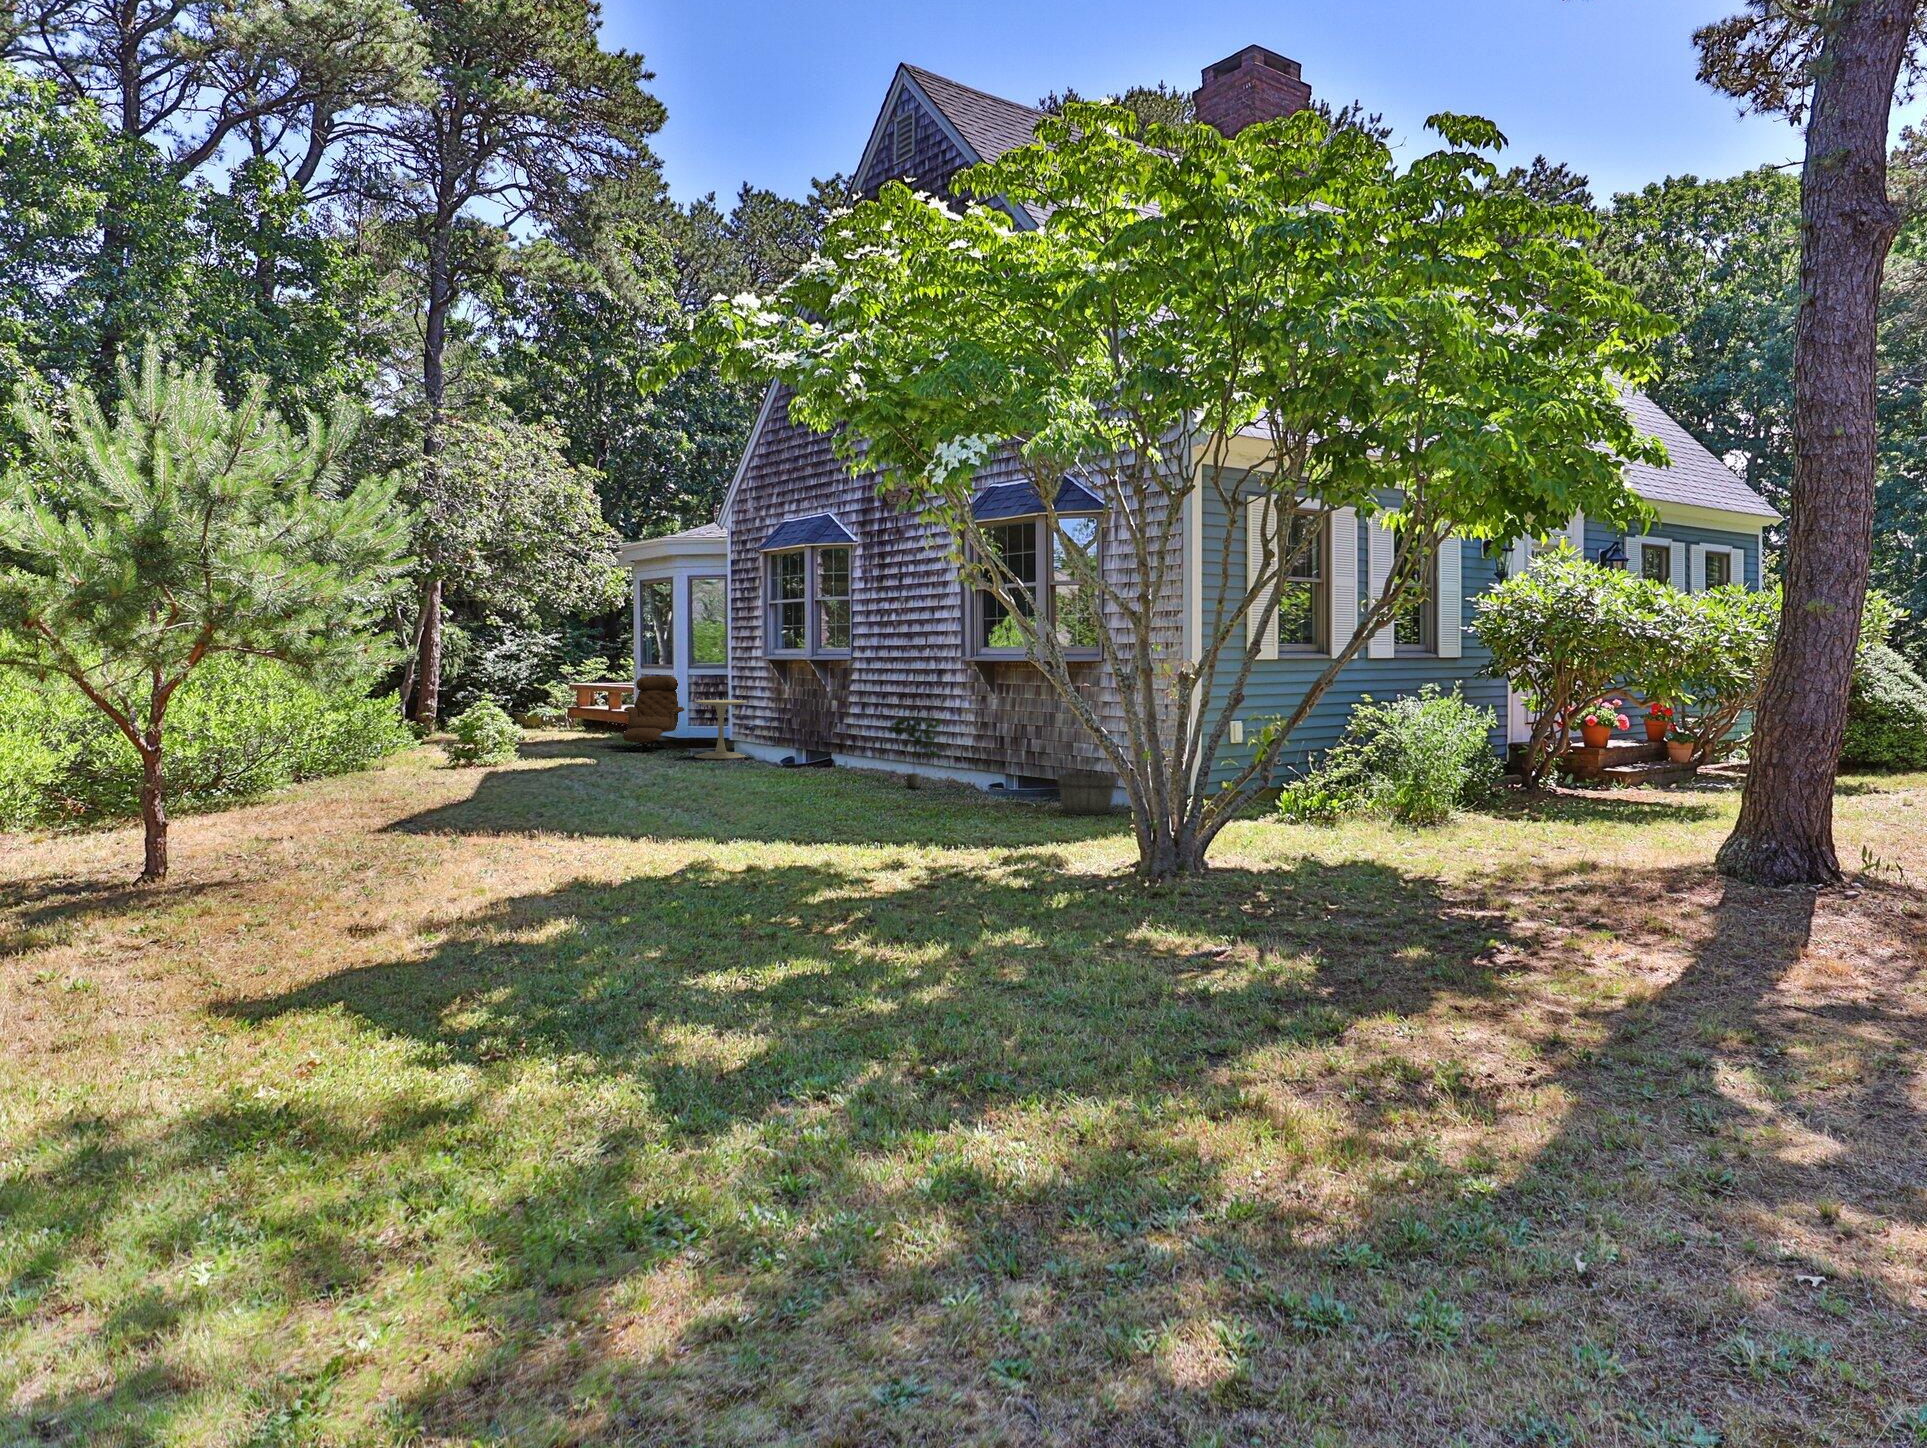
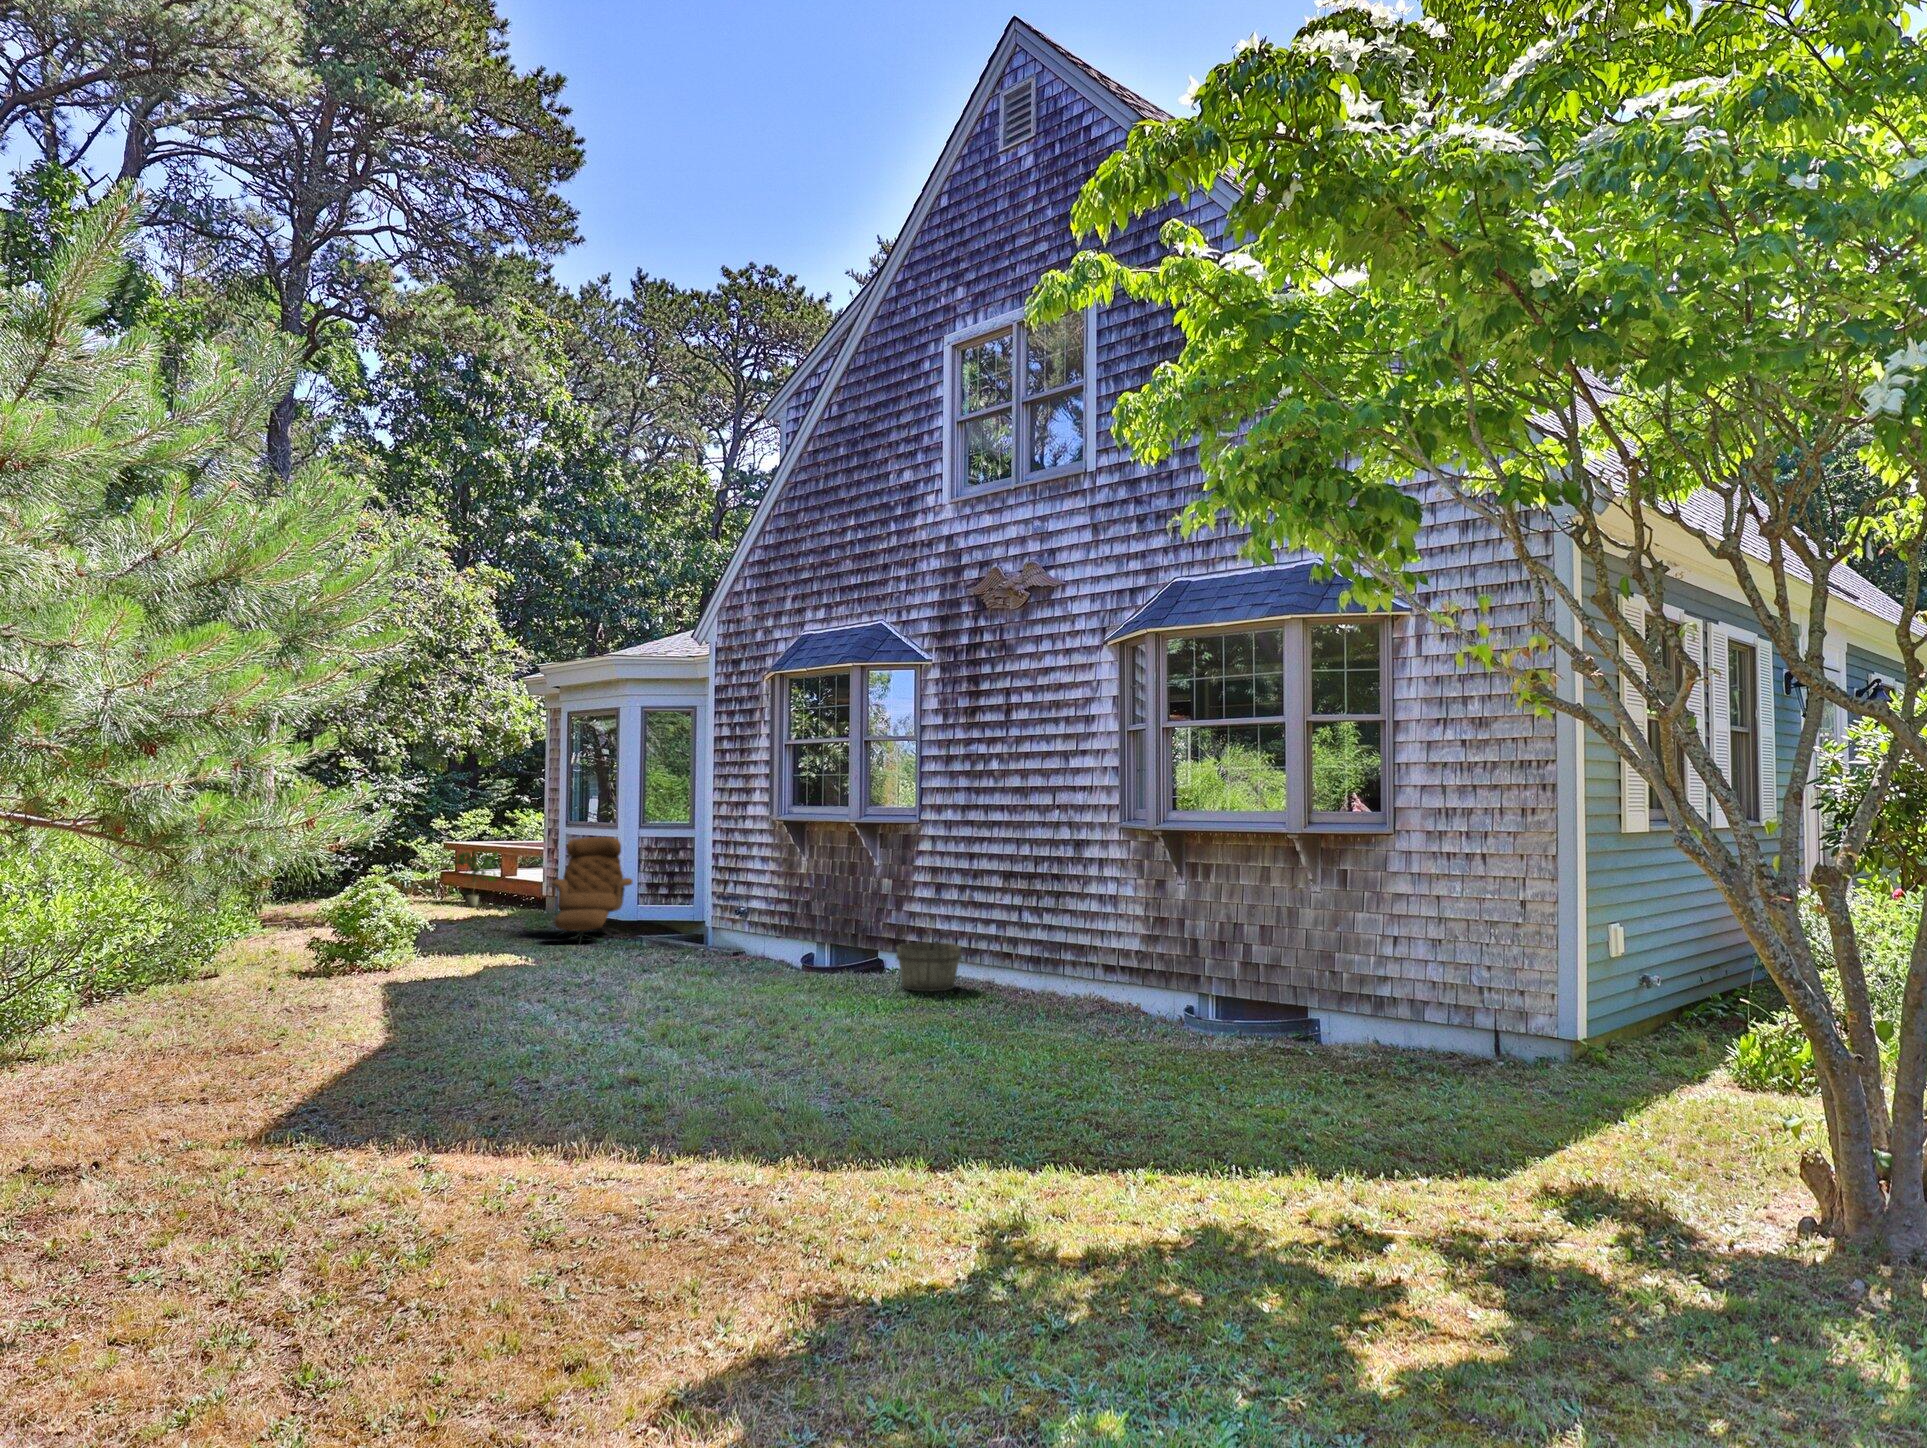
pedestal table: present [695,700,747,759] -> none [665,871,737,955]
potted plant: present [889,716,941,788] -> present [452,851,497,907]
wooden bucket: present [1057,763,1116,815] -> present [897,937,961,991]

